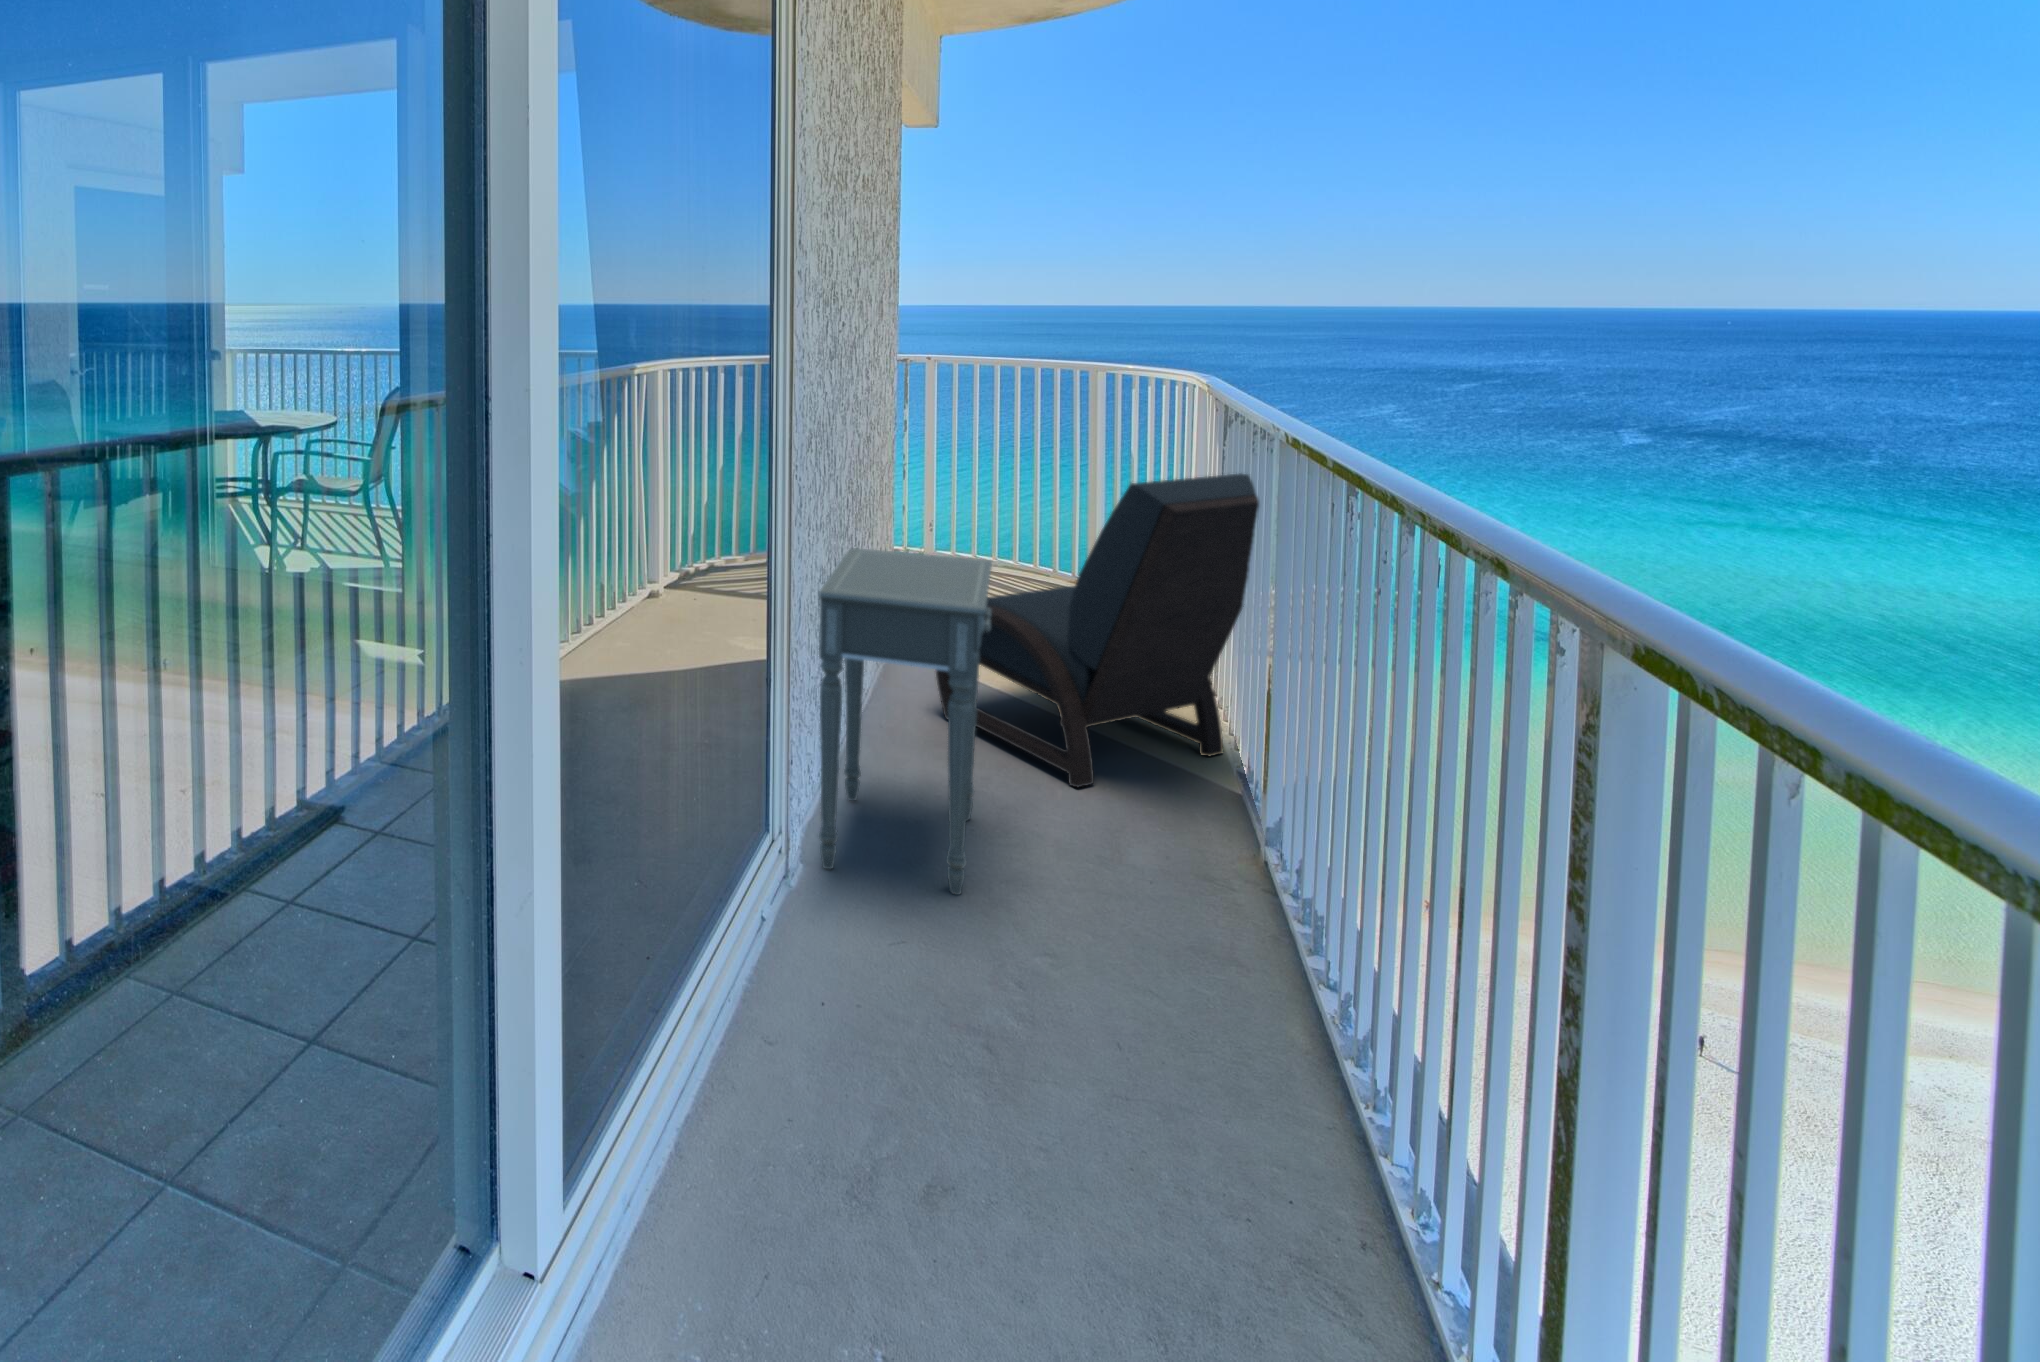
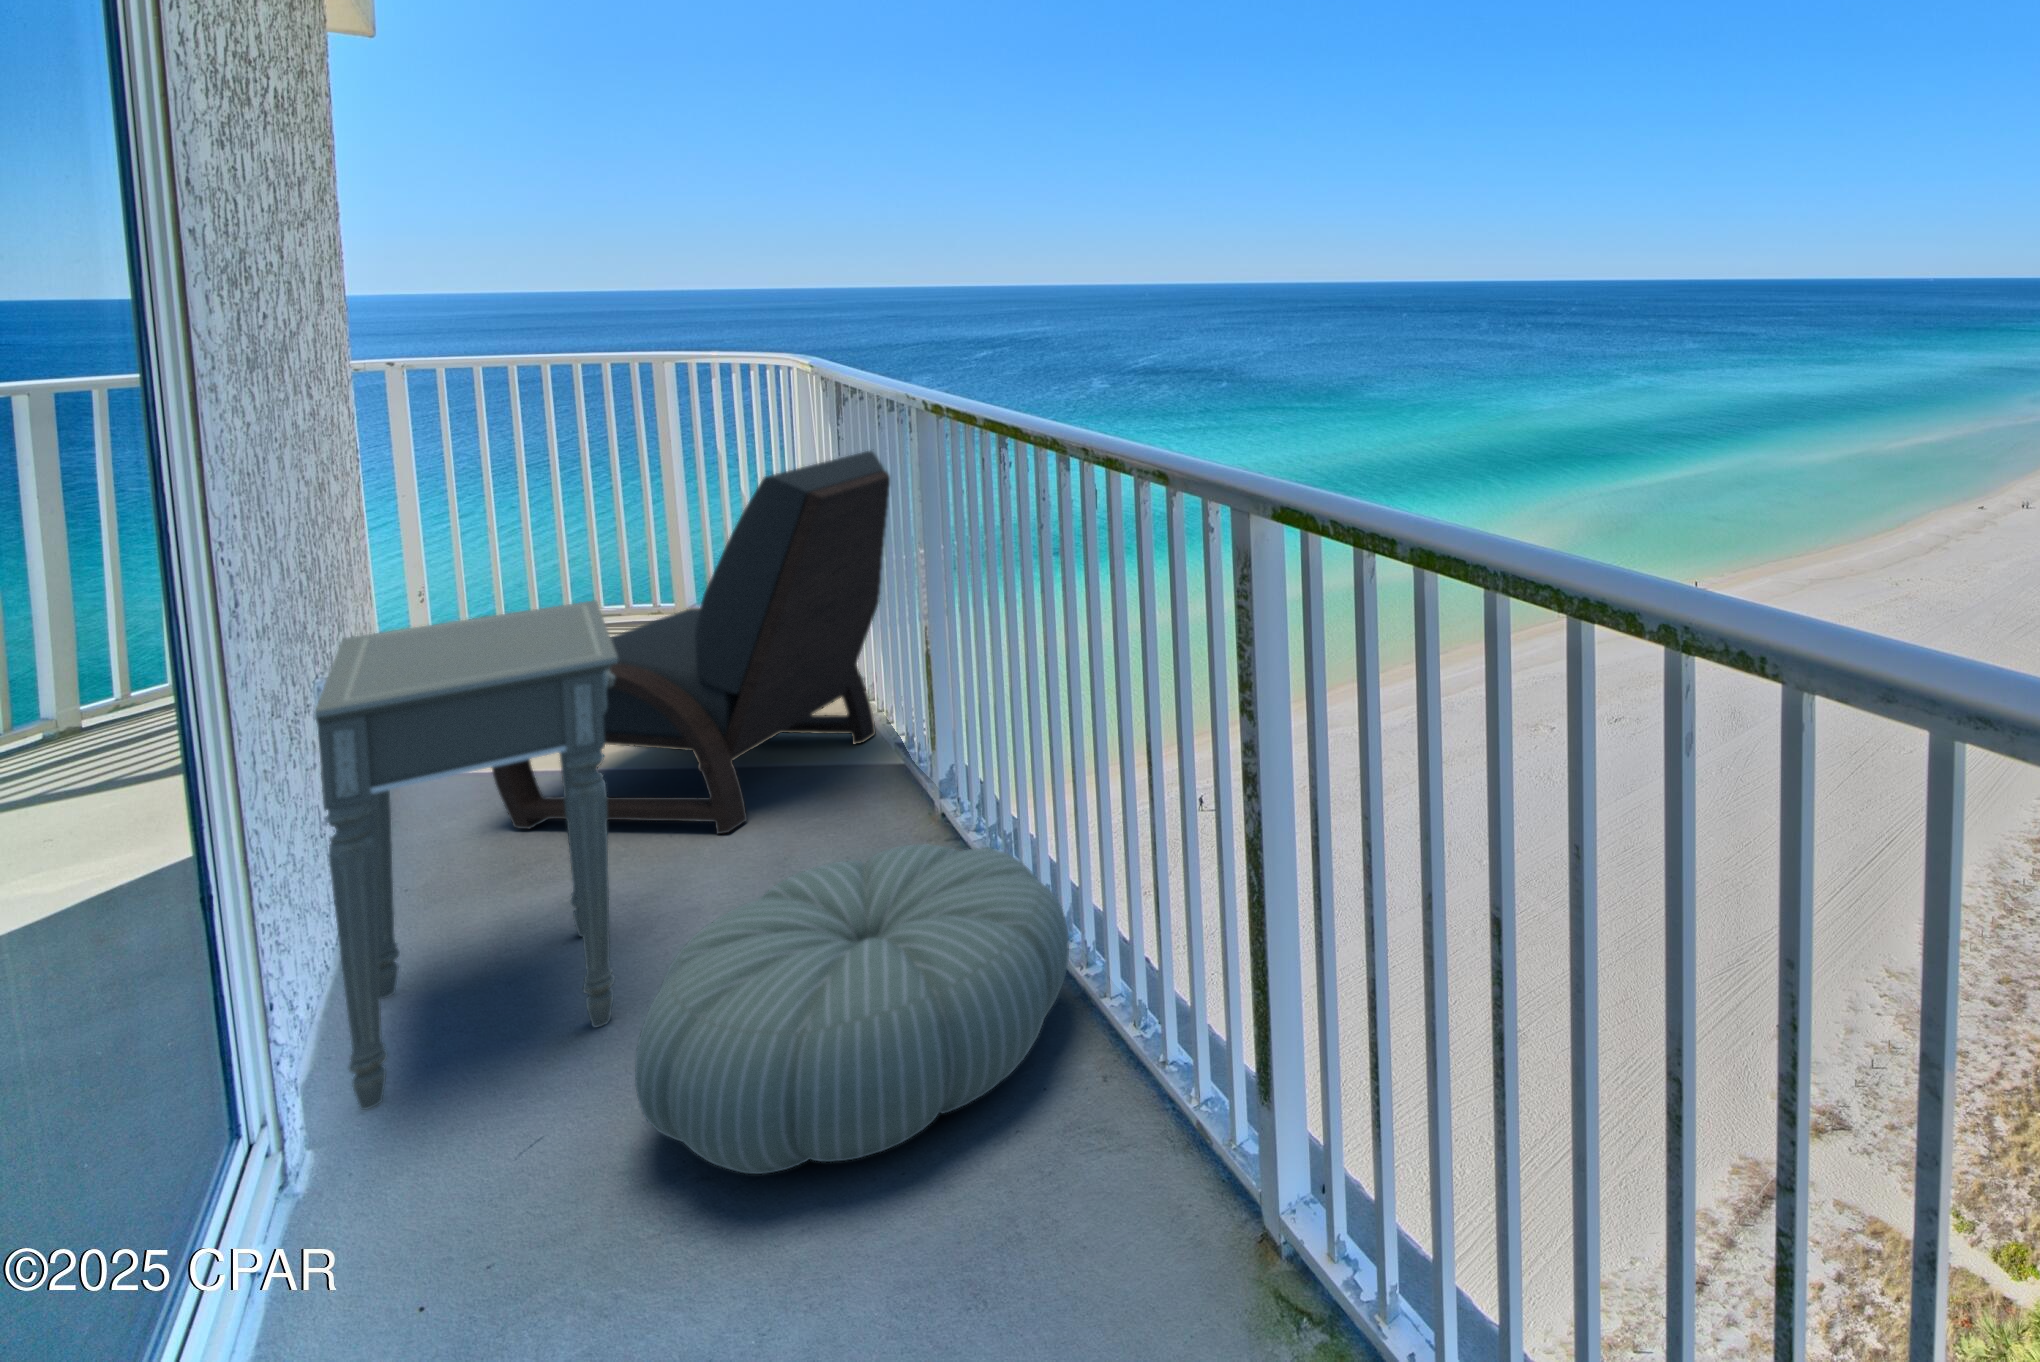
pouf: none [950,847,1352,1163] -> present [635,844,1069,1174]

